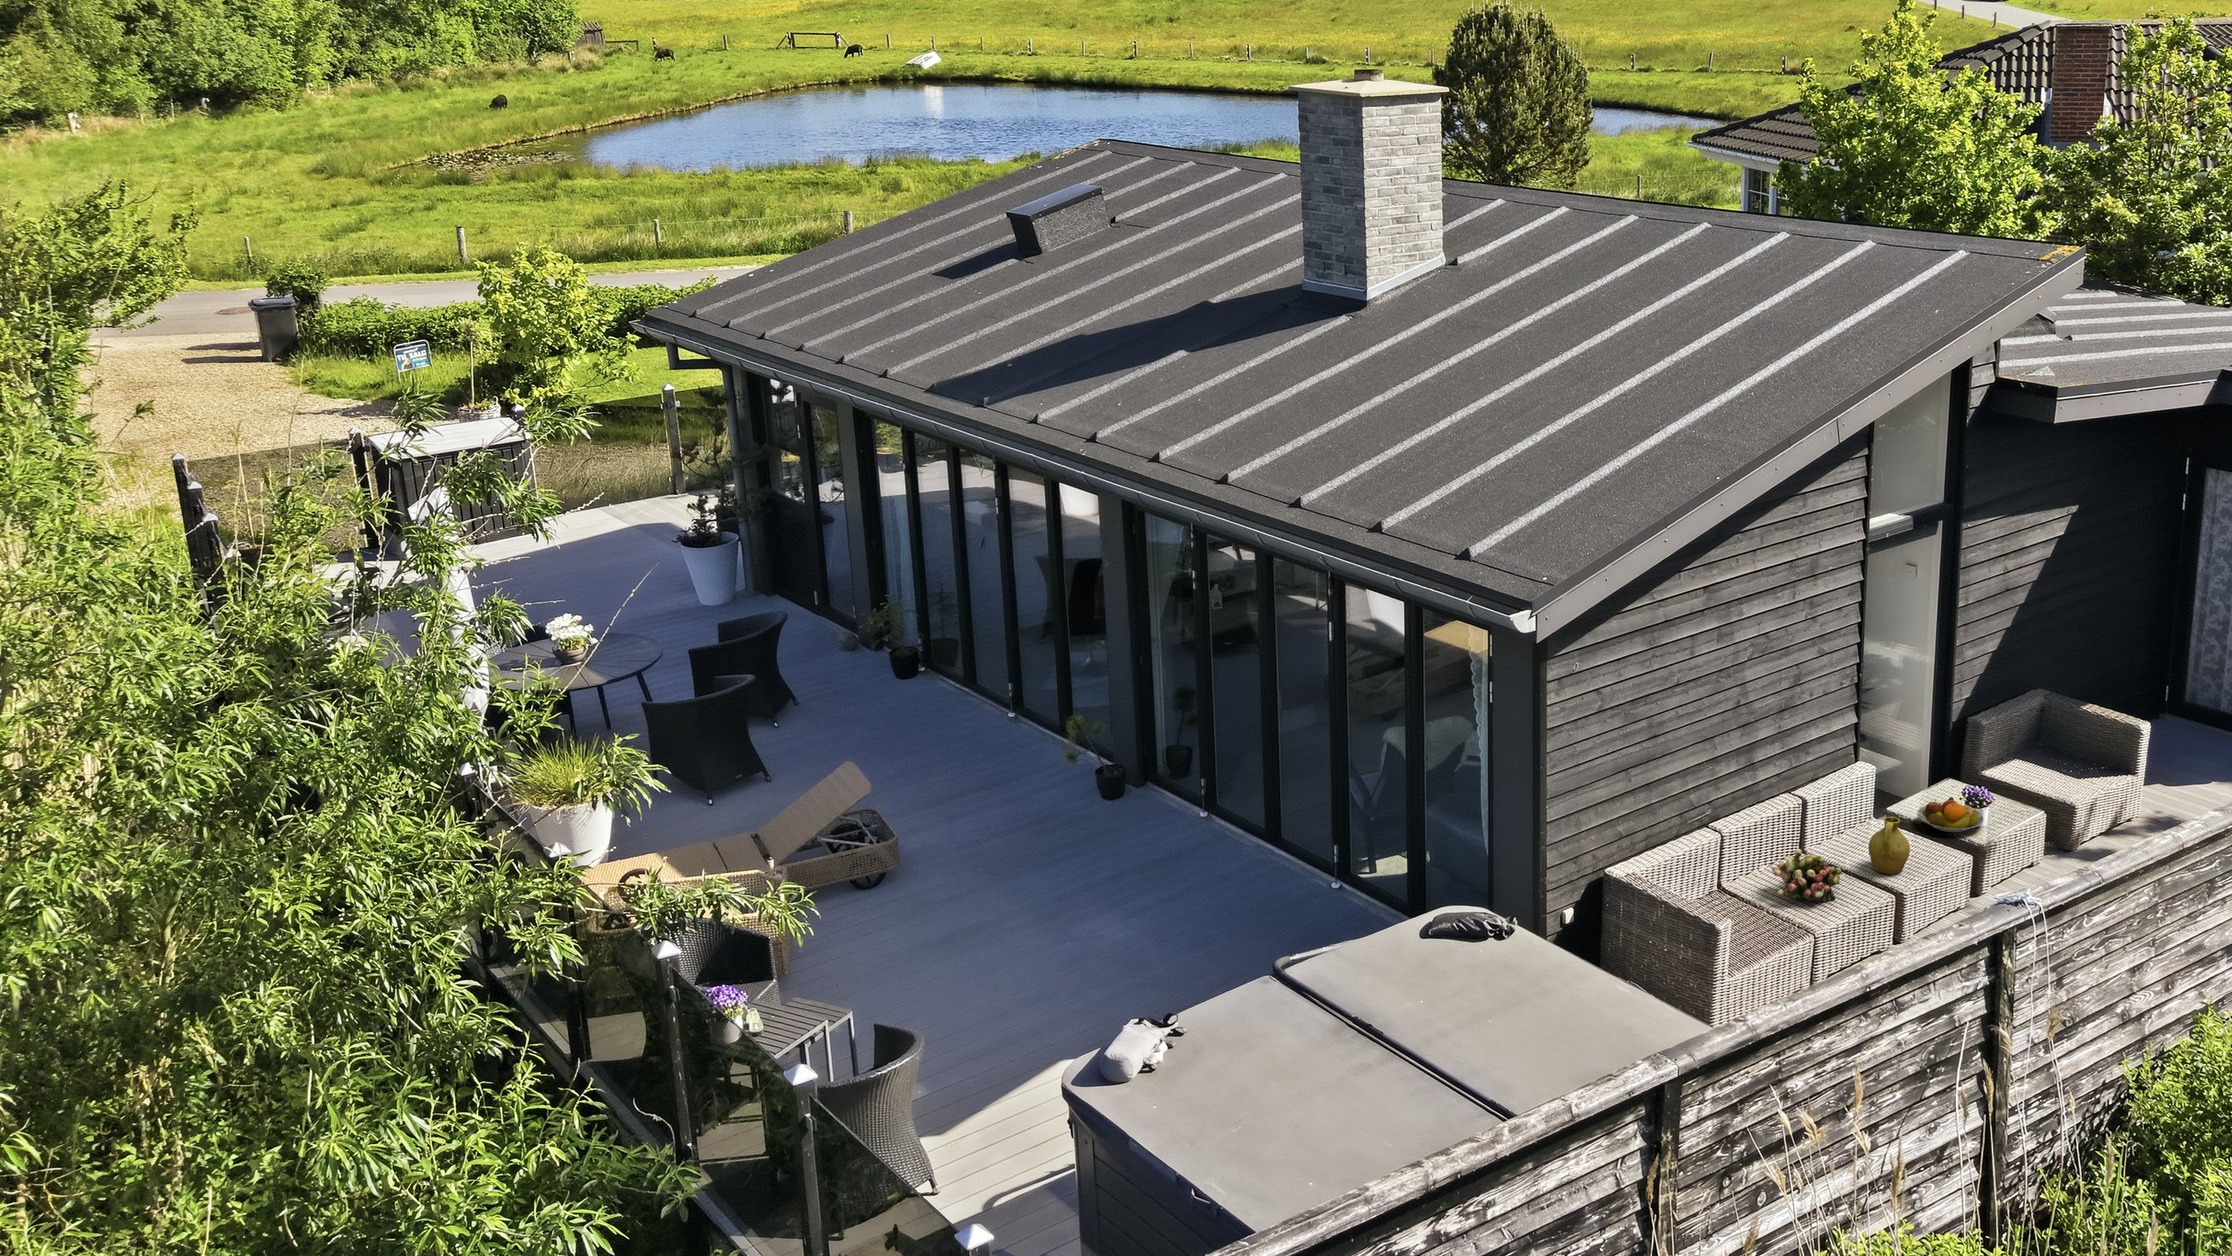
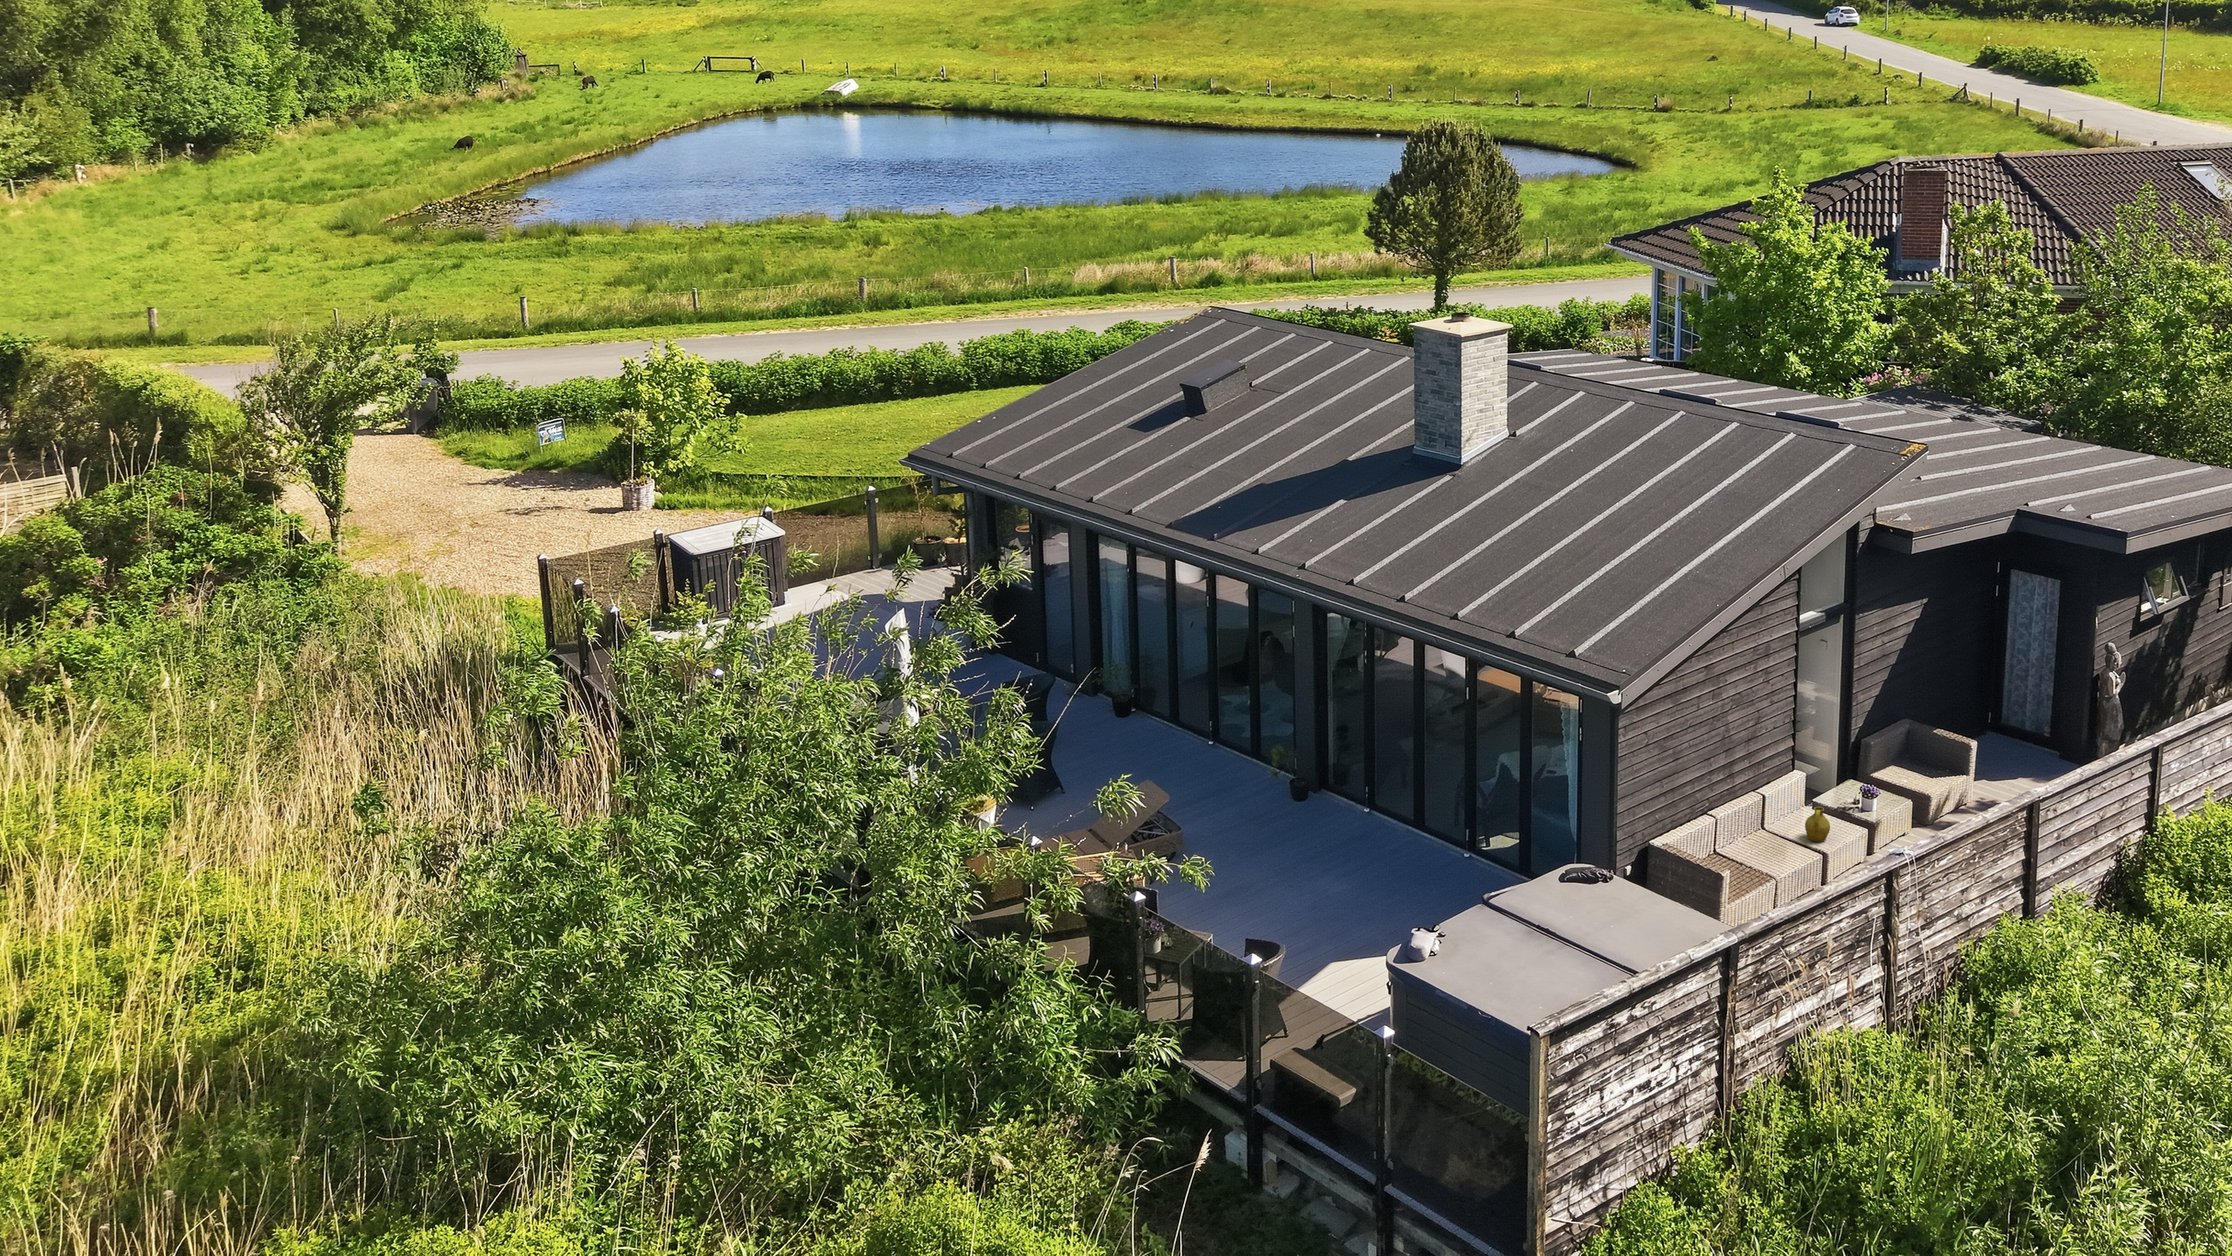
fruit bowl: present [1918,797,1983,832] -> none [1832,793,1873,816]
flower arrangement: present [1771,849,1842,902] -> none [1748,827,1791,859]

